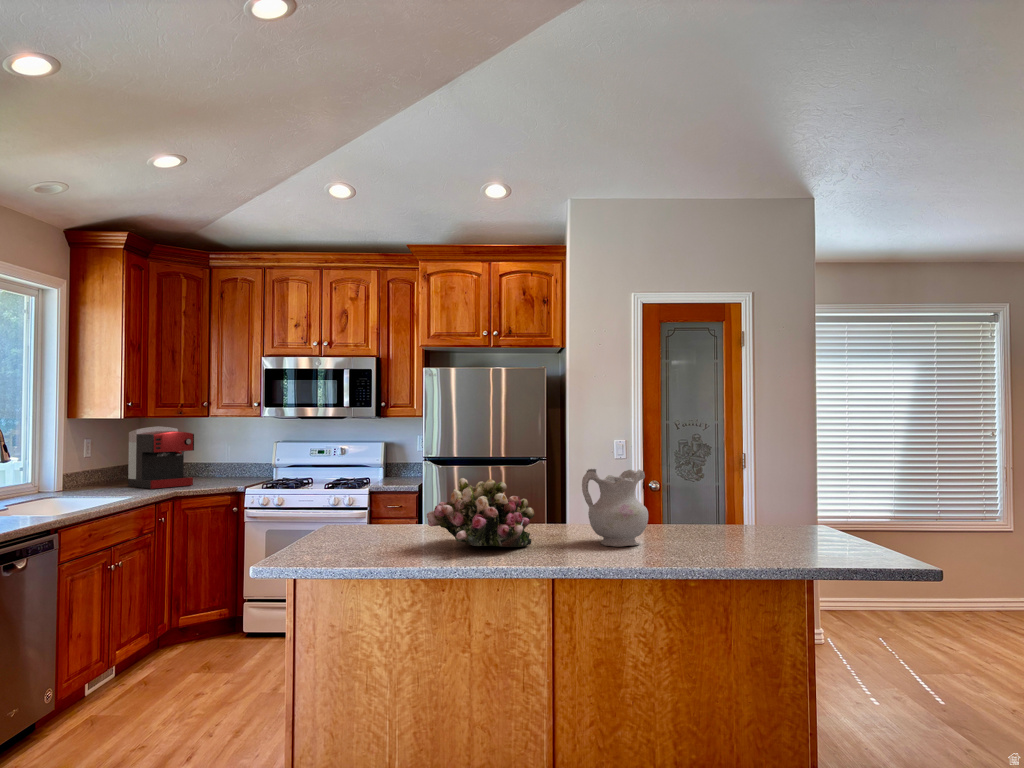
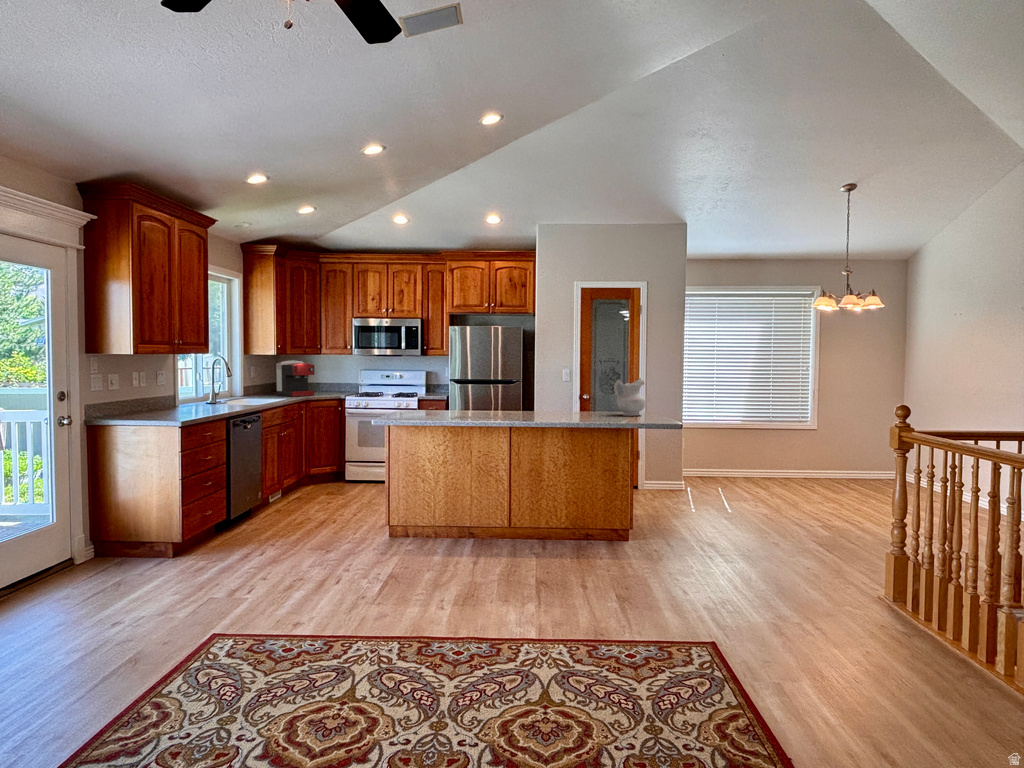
ceramic pitcher: present [582,469,648,547] -> present [614,379,646,416]
flower arrangement: present [427,478,535,547] -> none [450,383,501,415]

